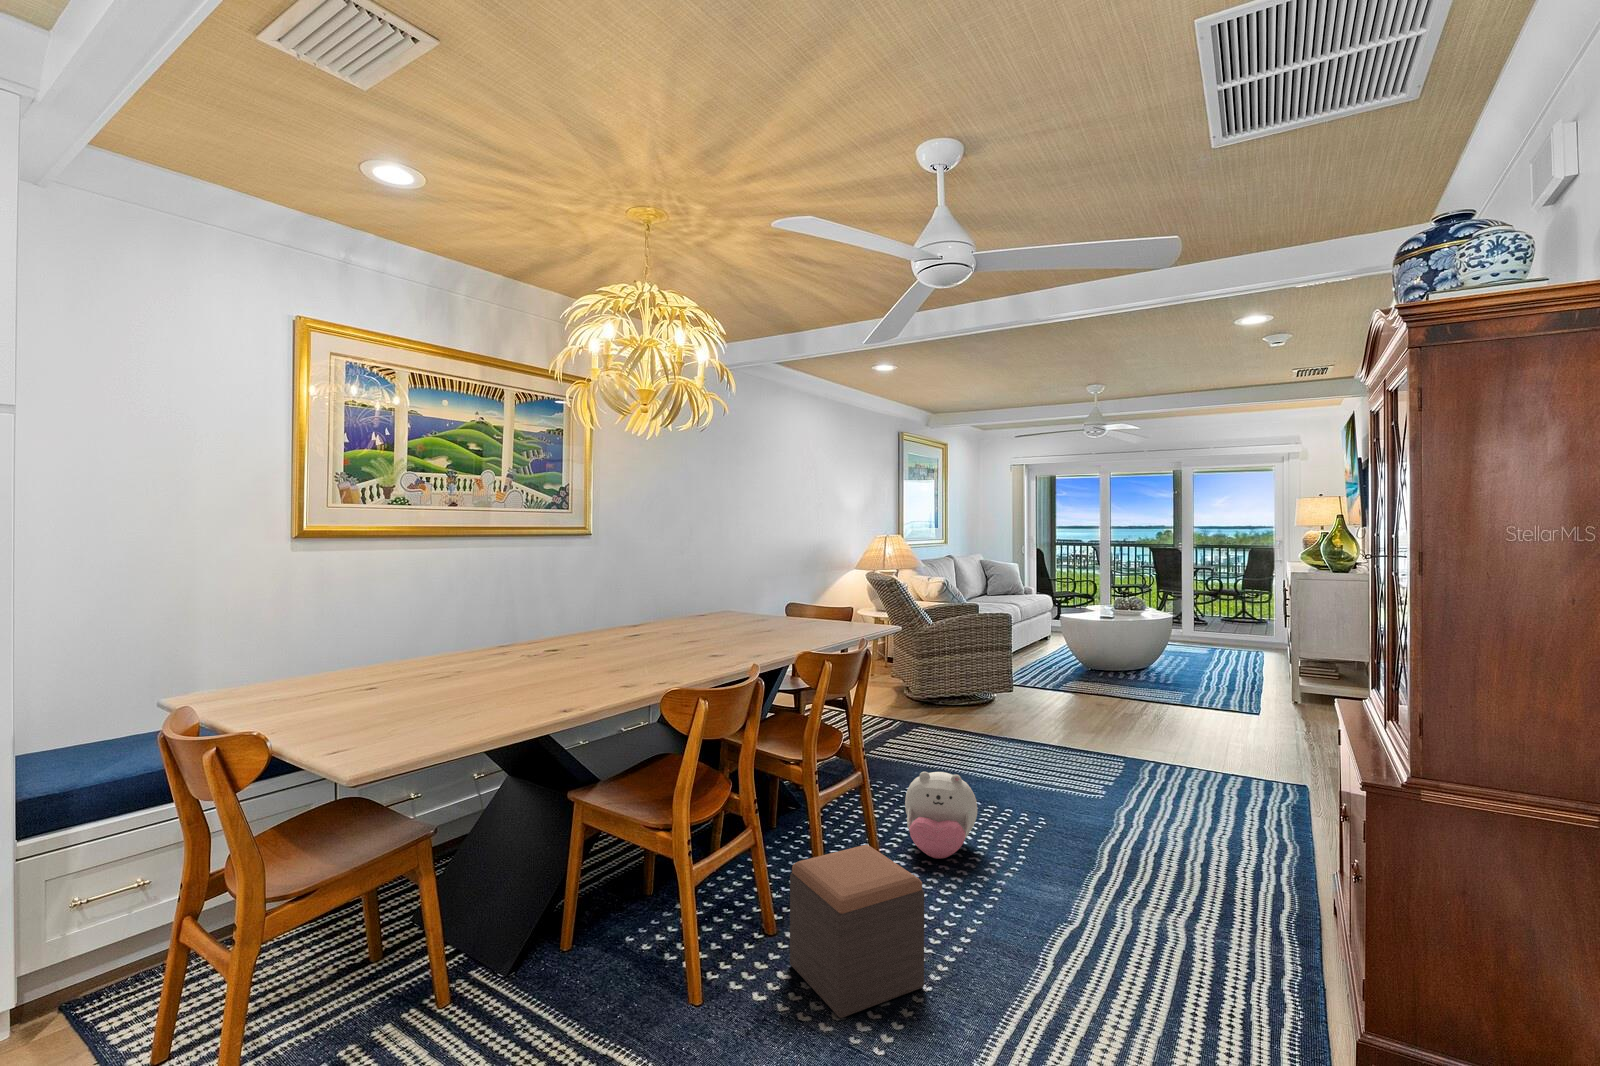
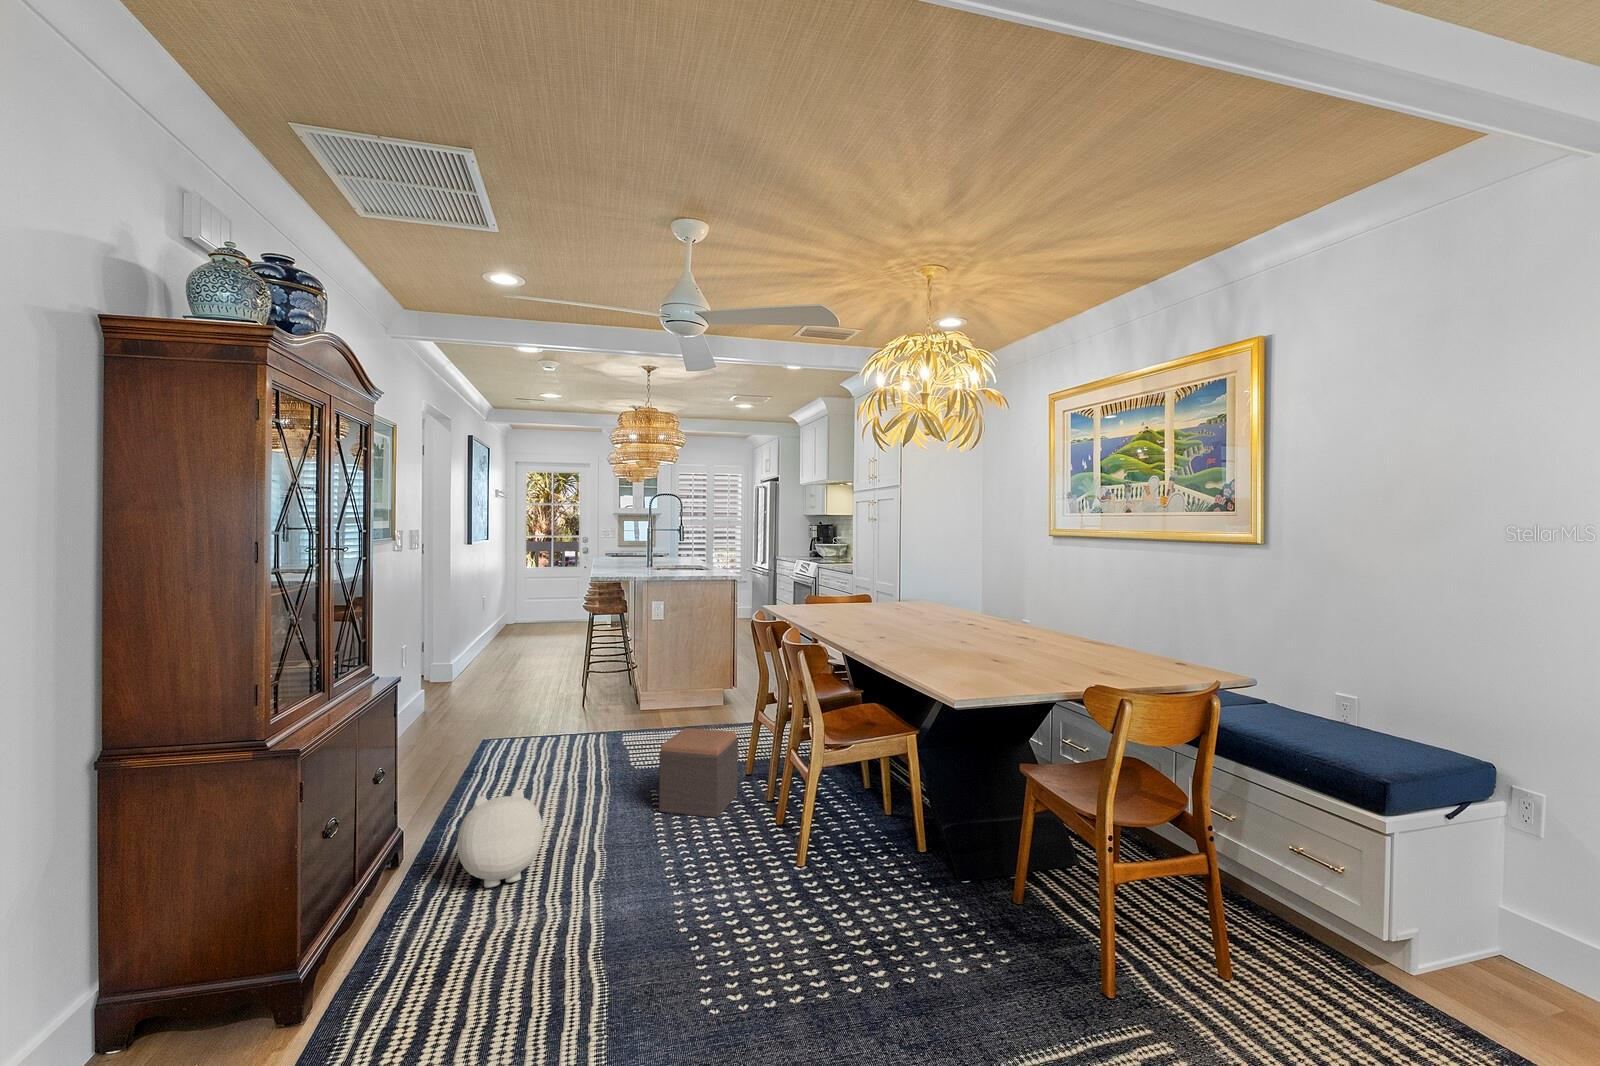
plush toy: present [905,772,977,859] -> present [457,790,543,888]

